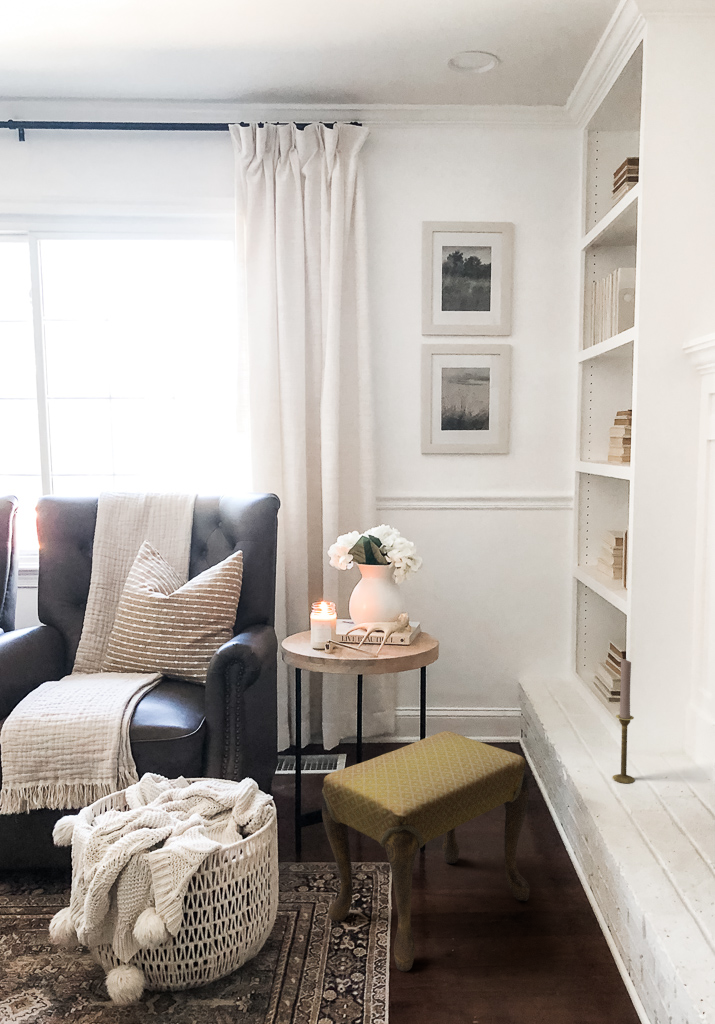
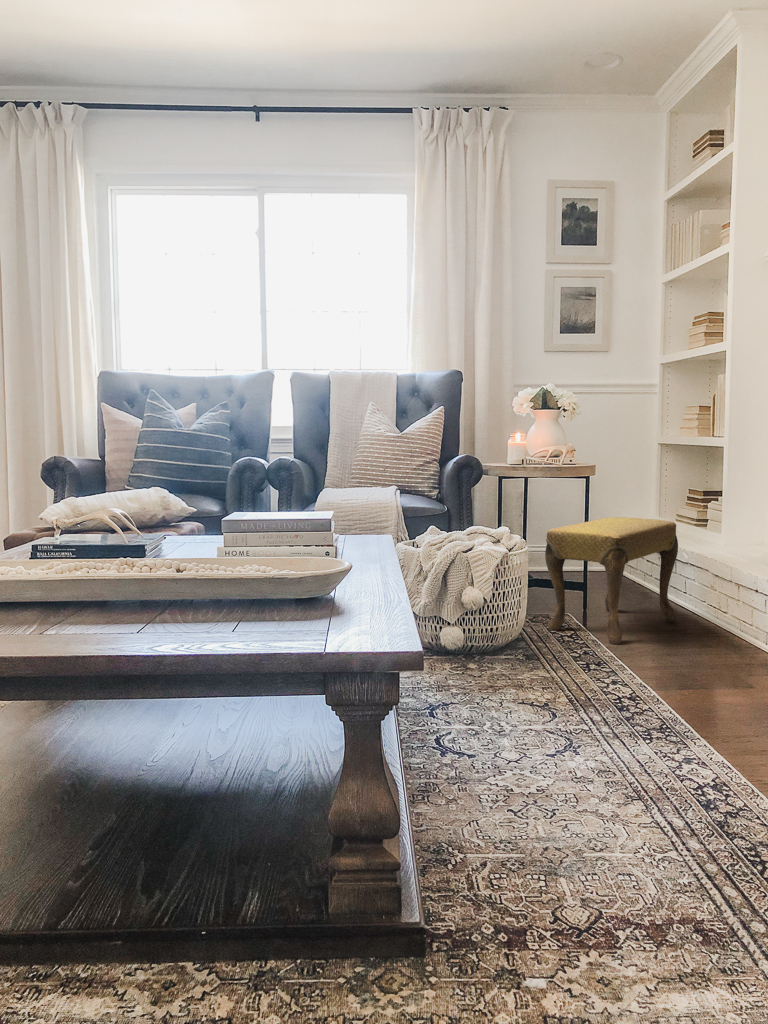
candlestick: present [613,659,634,783] -> none [723,463,739,548]

